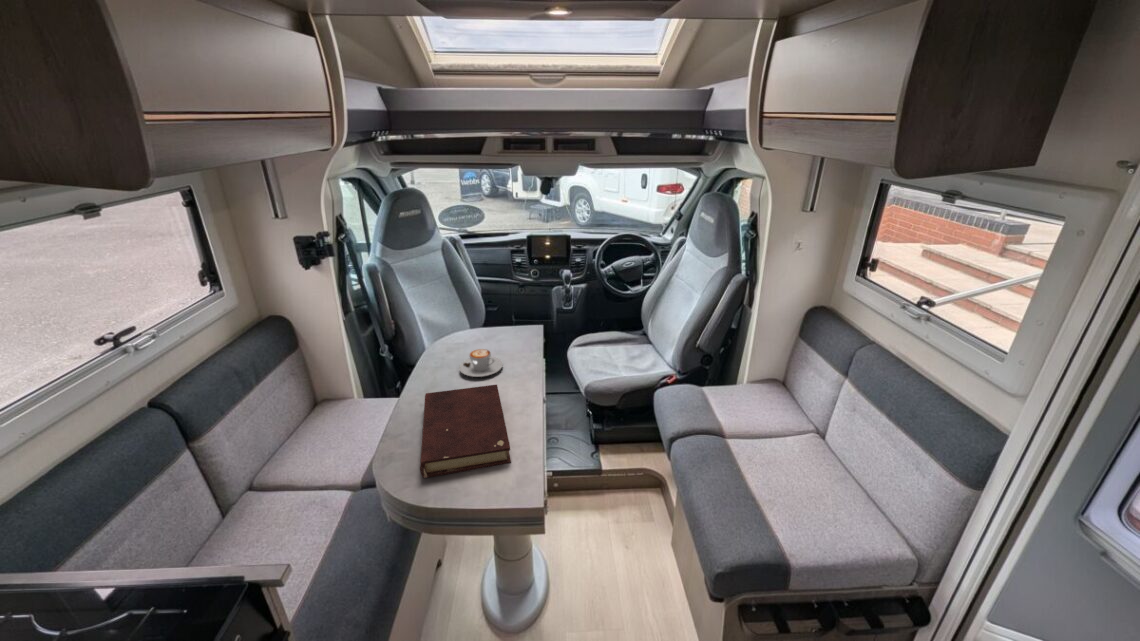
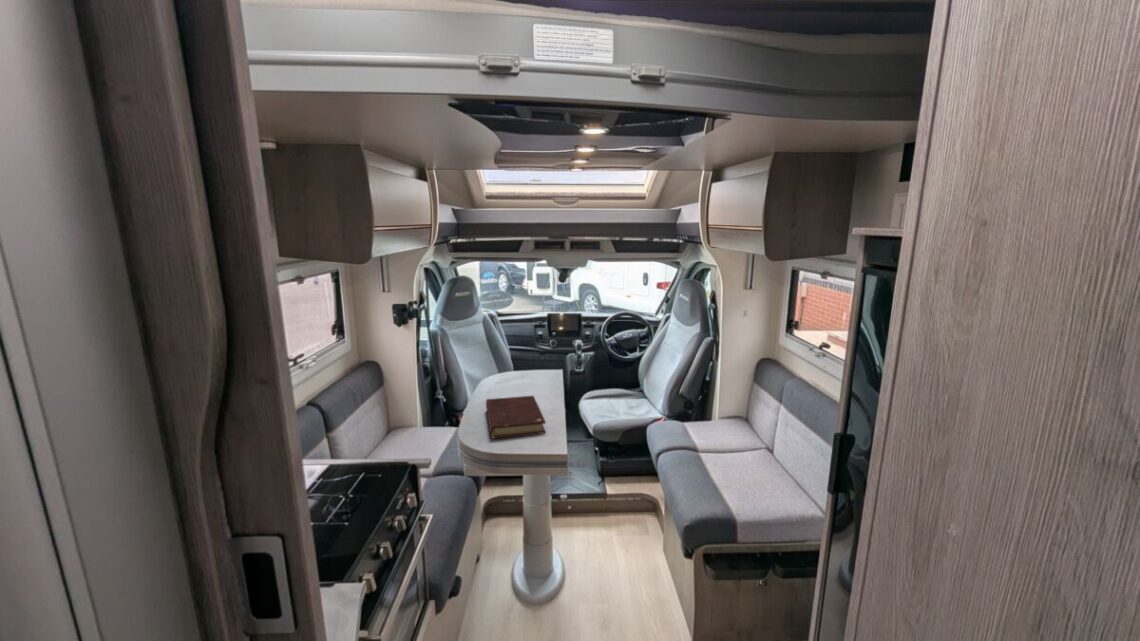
coffee cup: present [459,349,503,377] -> none [505,379,535,395]

